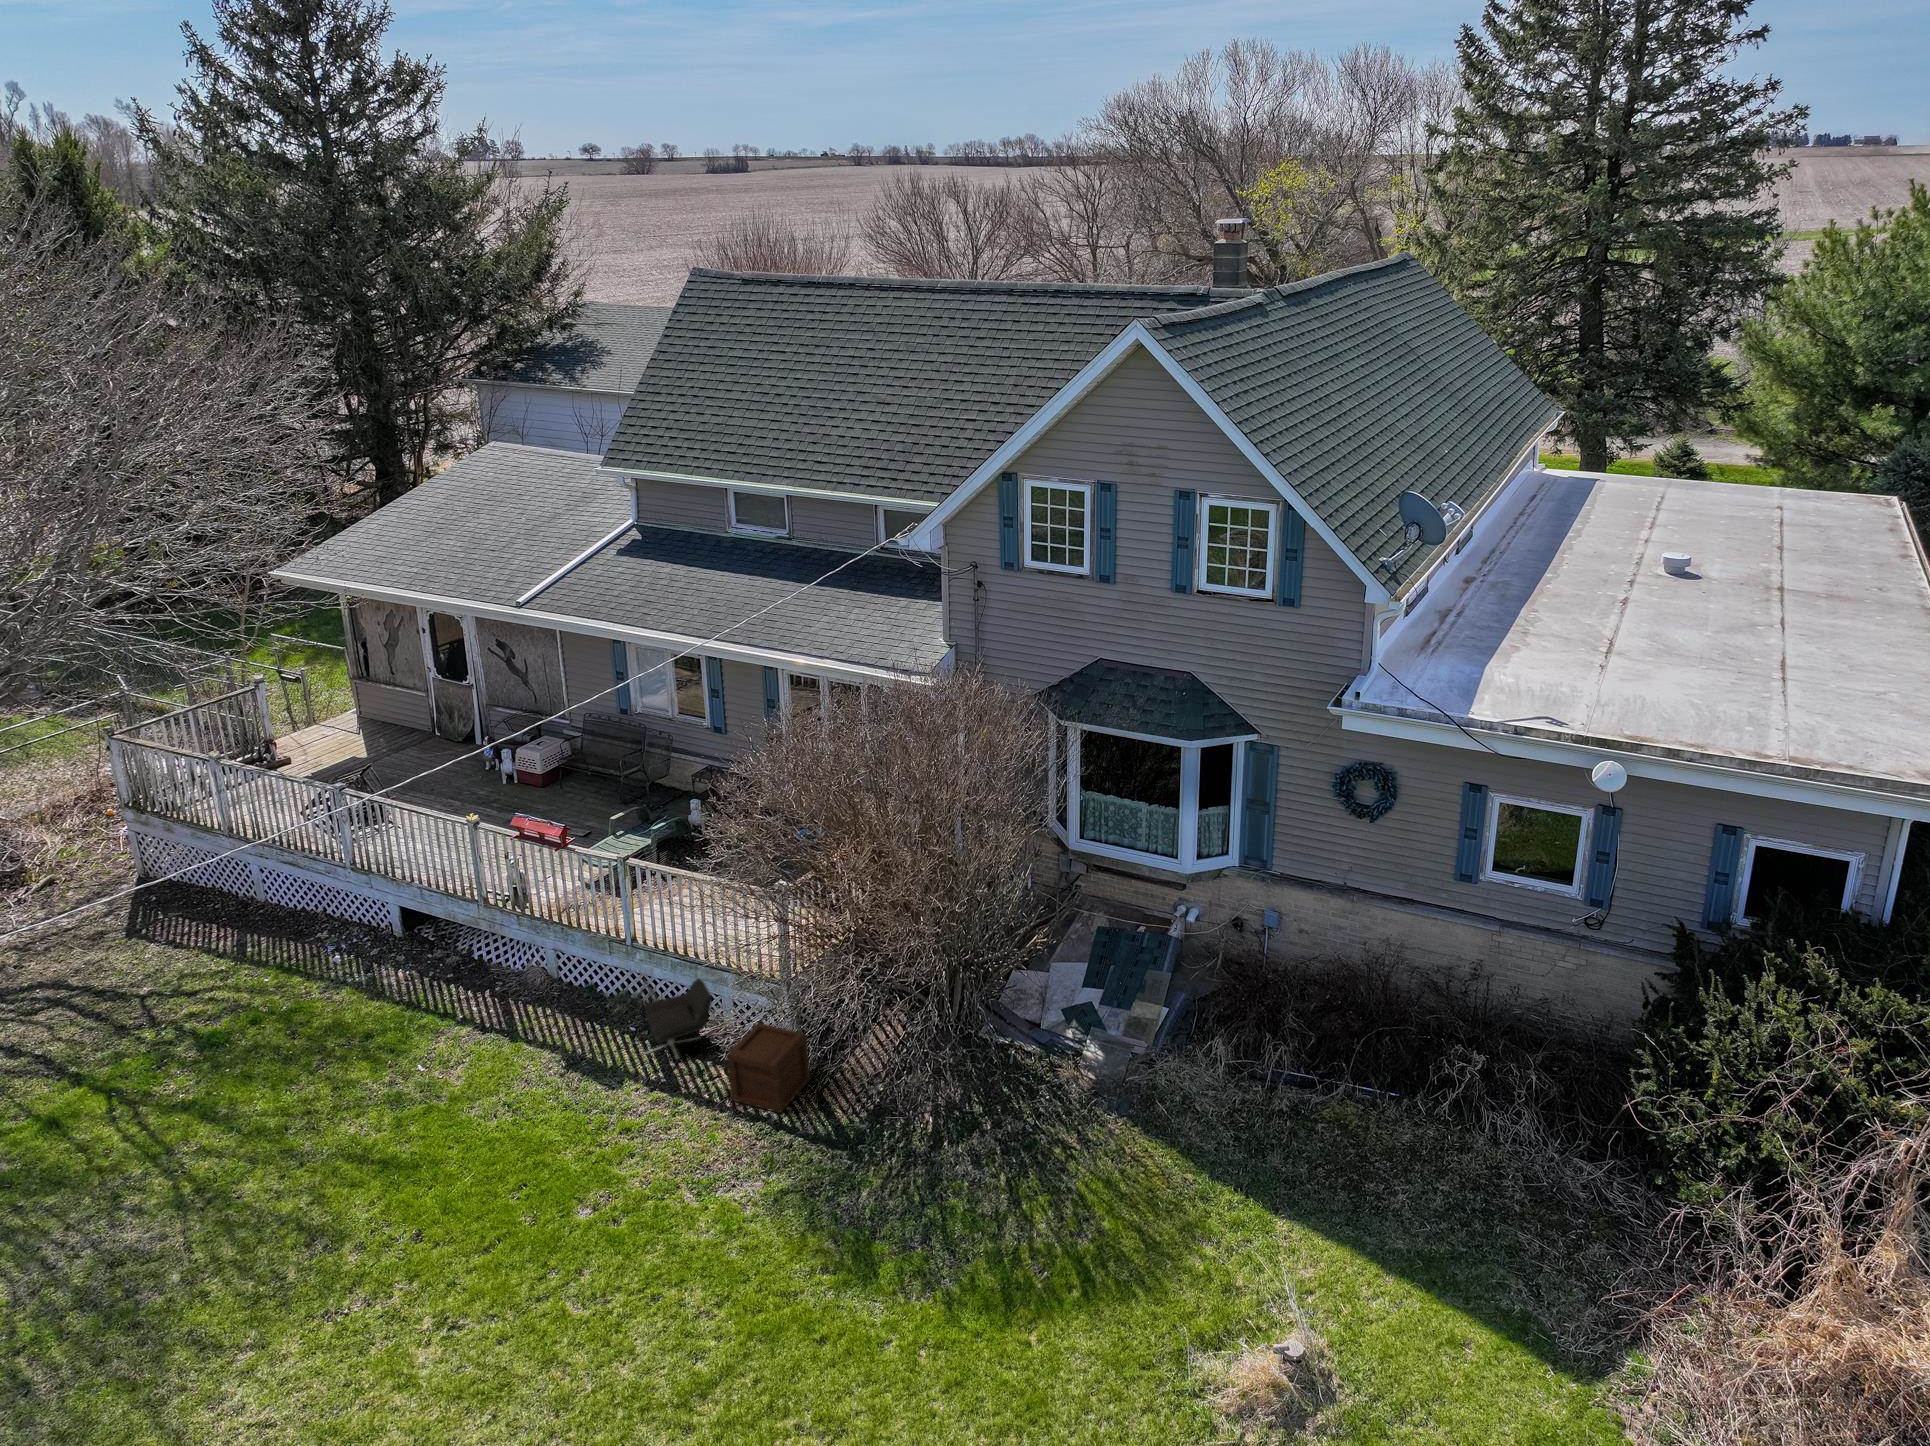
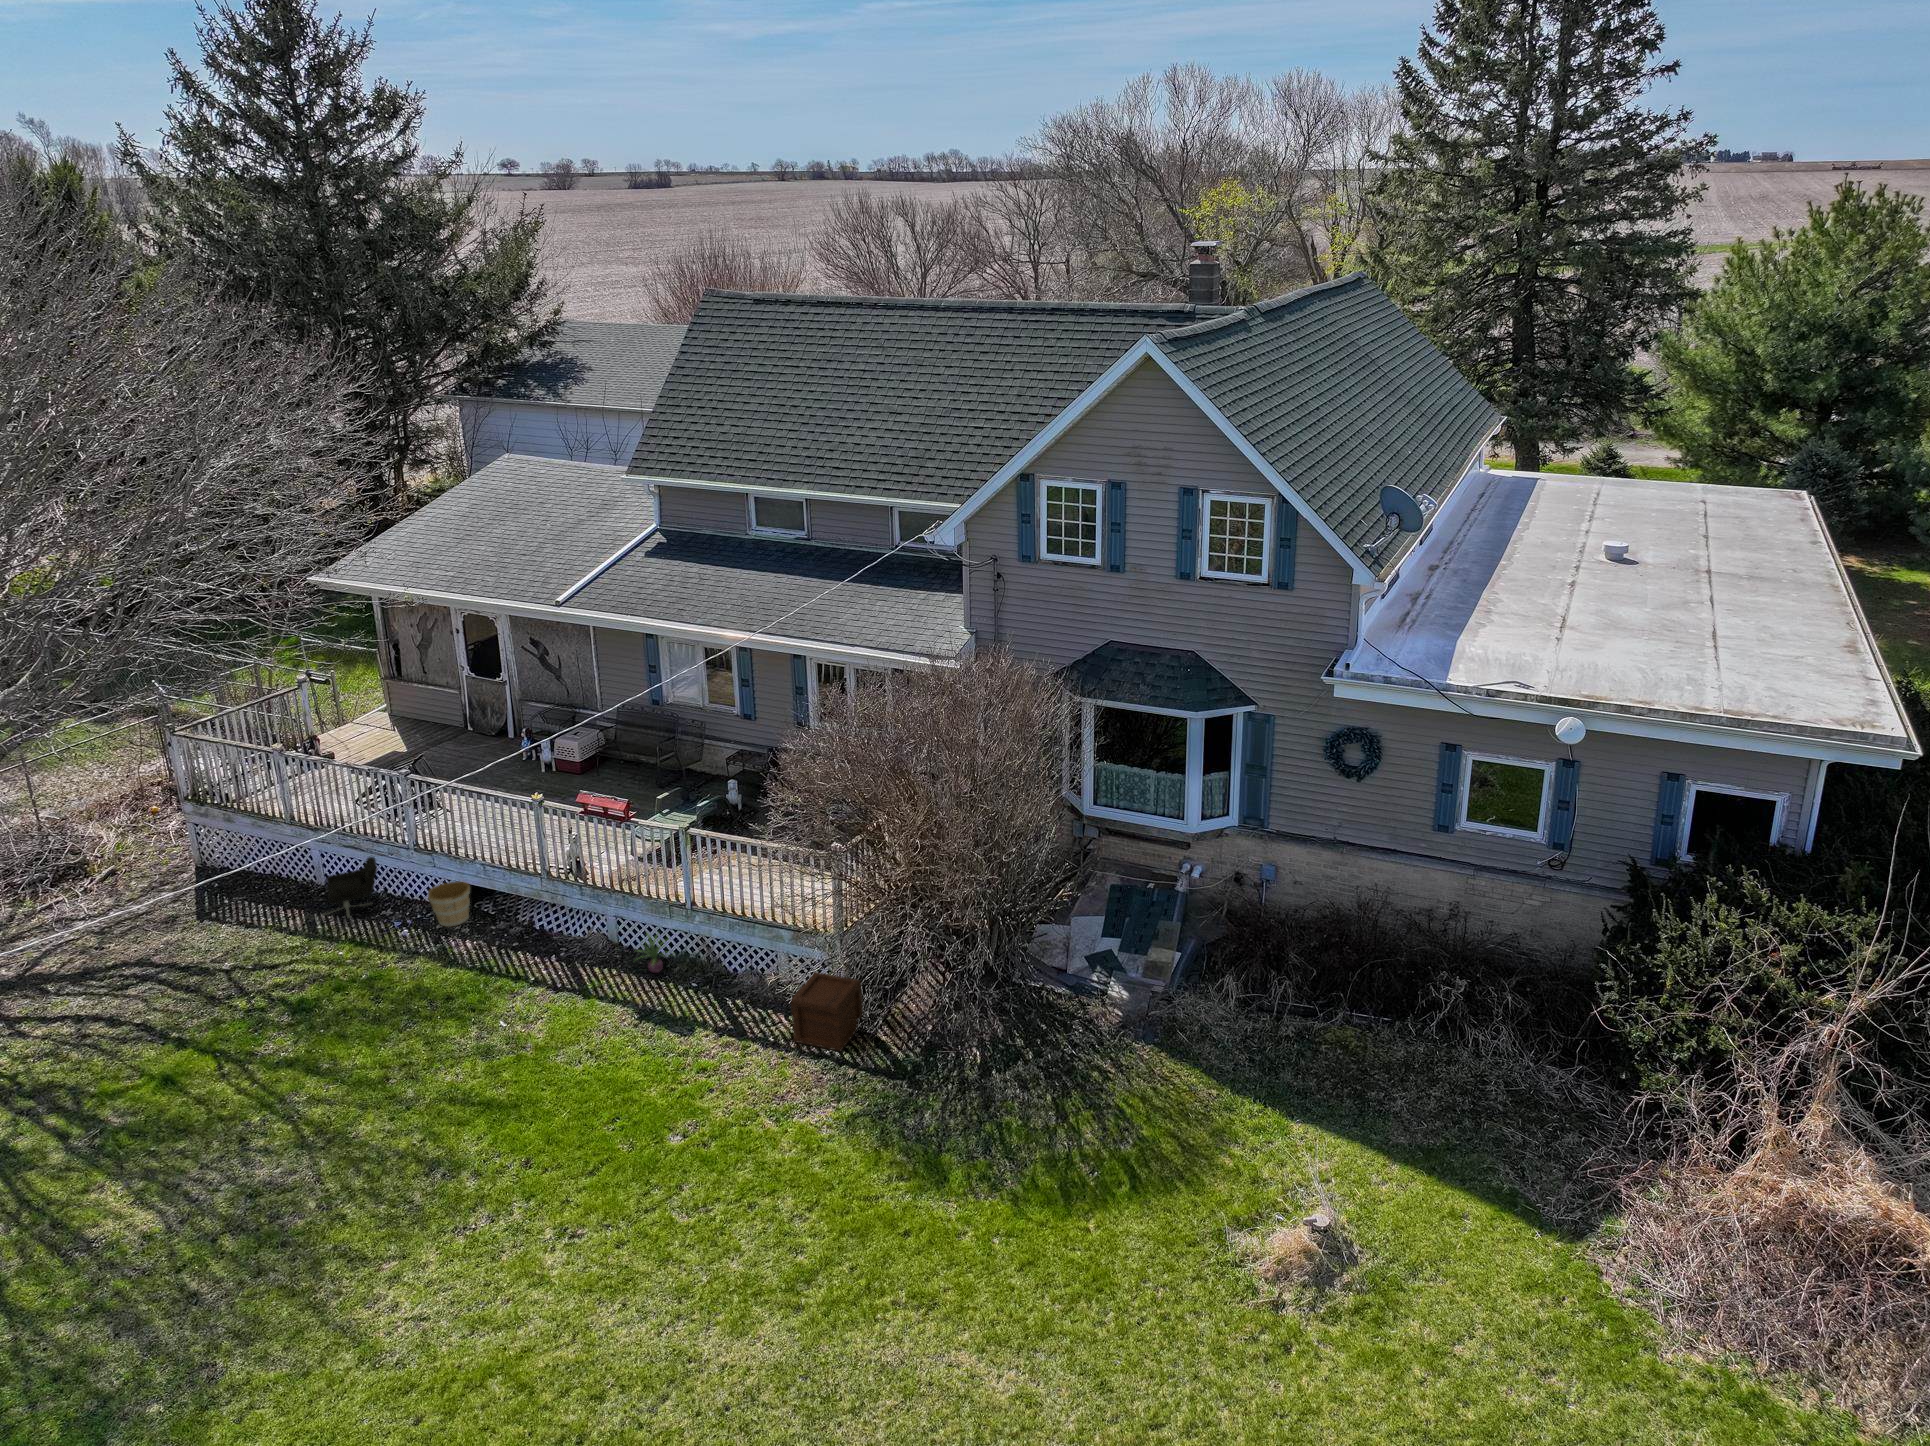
wooden bucket: none [360,905,408,955] -> present [428,881,470,927]
decorative plant: none [568,969,616,1015] -> present [640,933,674,973]
lounge chair: present [644,979,712,1059] -> present [326,857,377,918]

